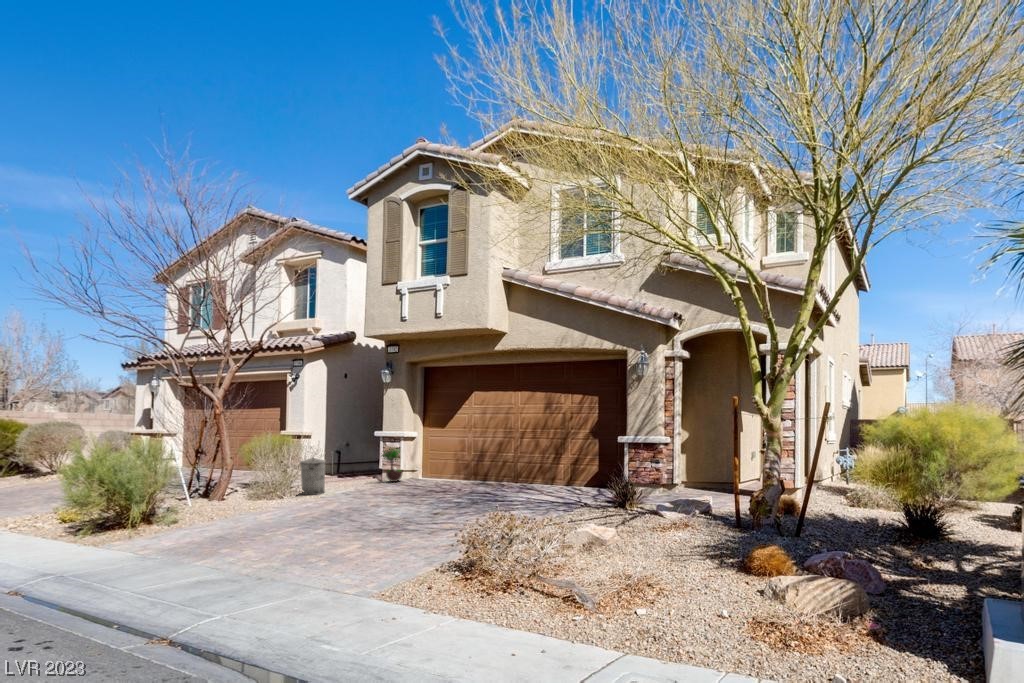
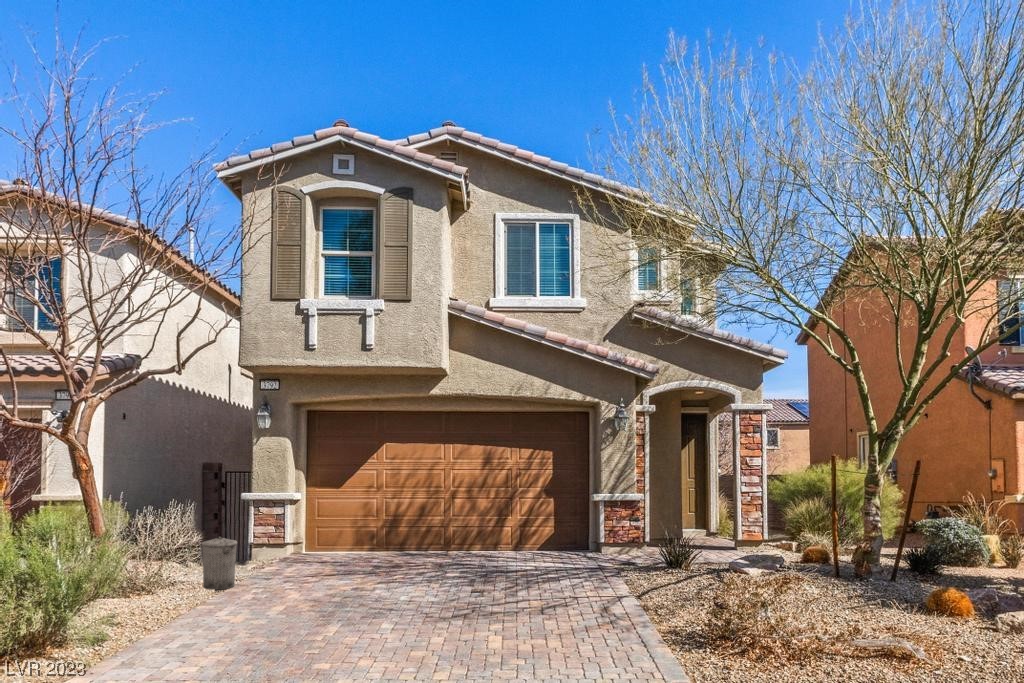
potted tree: present [381,447,402,482] -> none [270,513,300,562]

